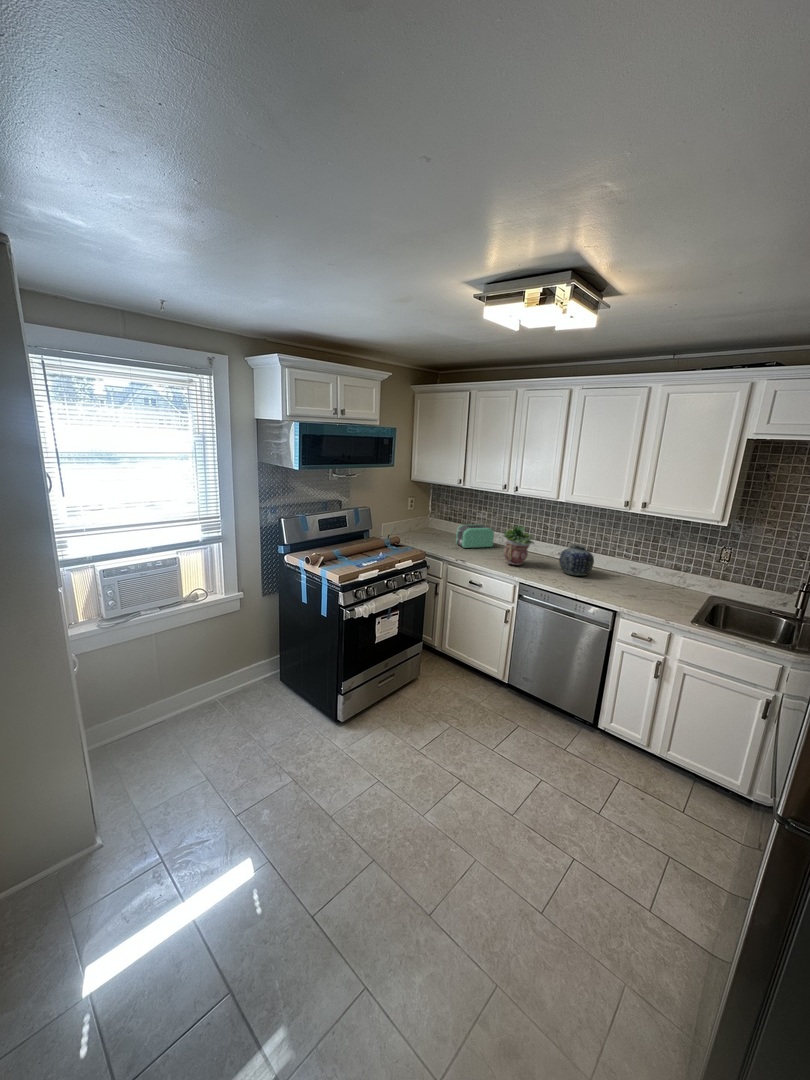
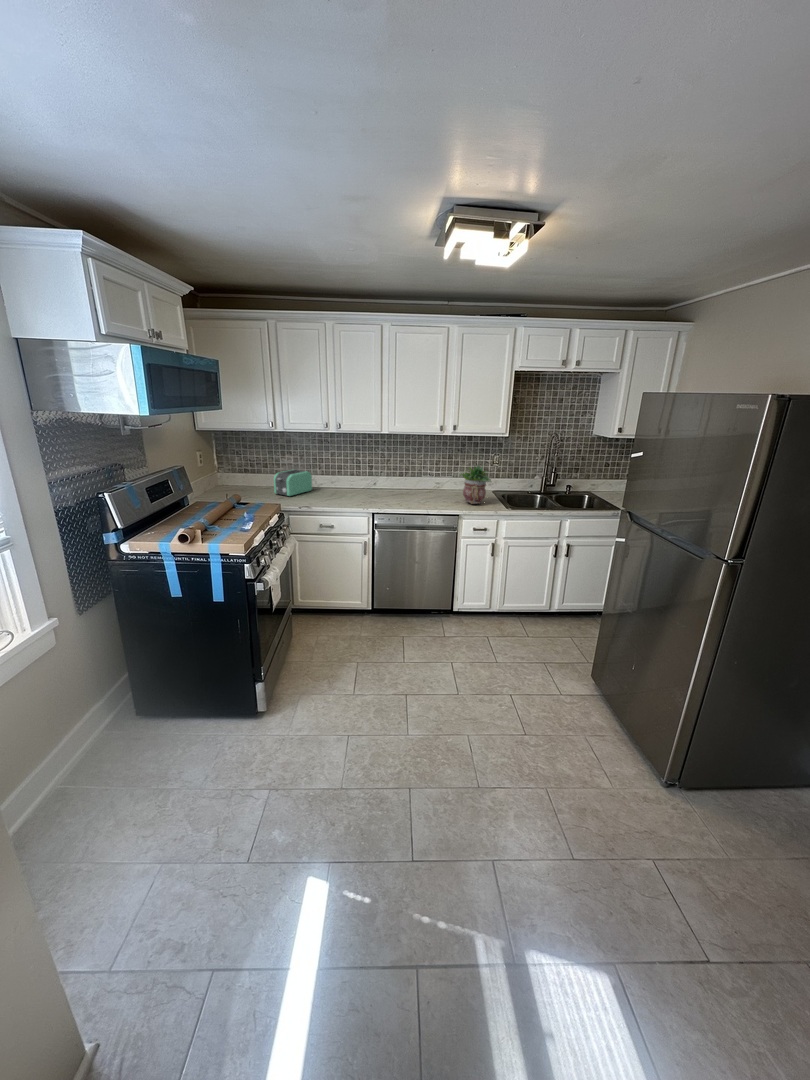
potted plant: present [504,525,534,565] -> present [460,465,491,504]
vase: present [559,544,594,576] -> none [389,471,417,498]

